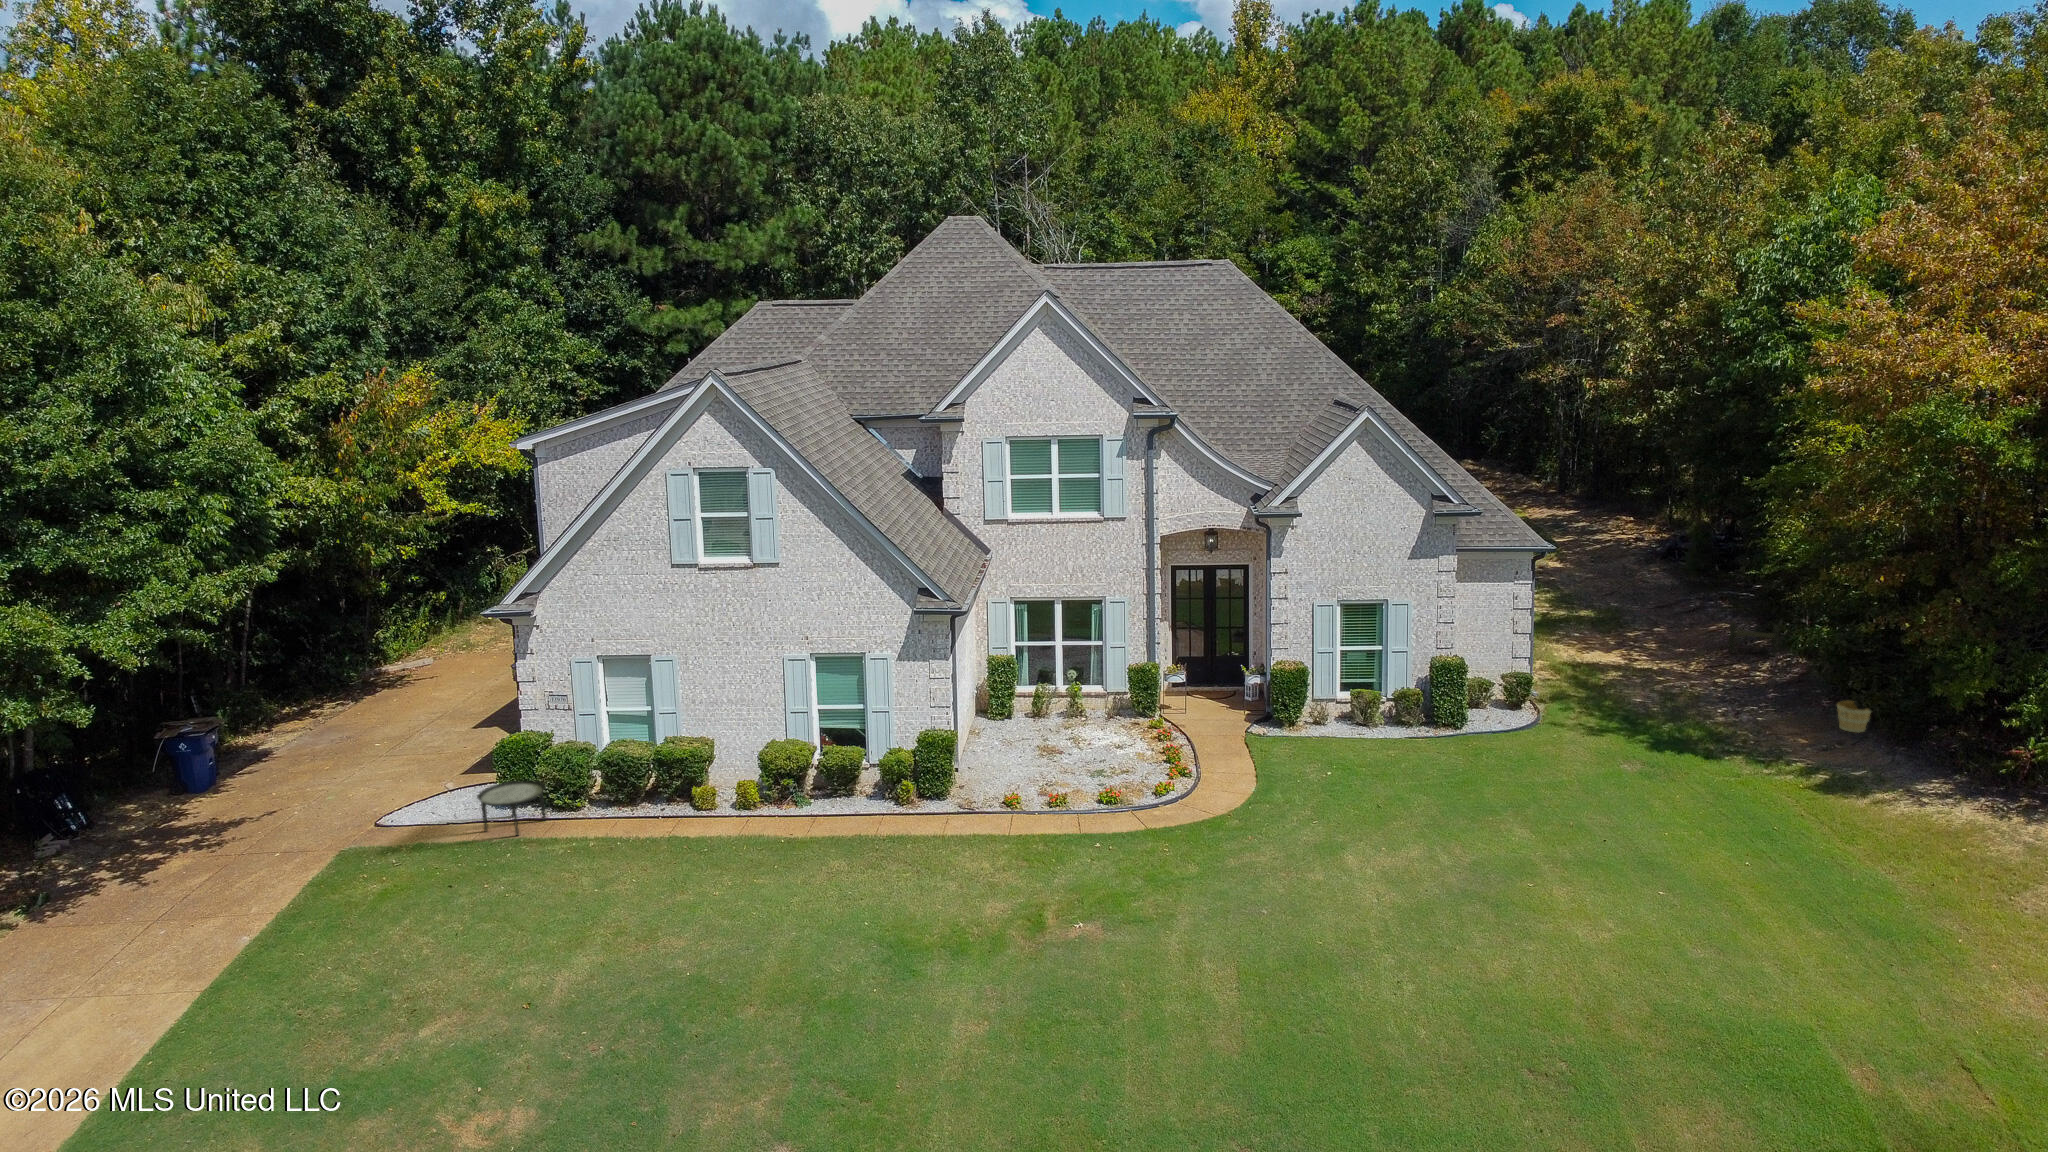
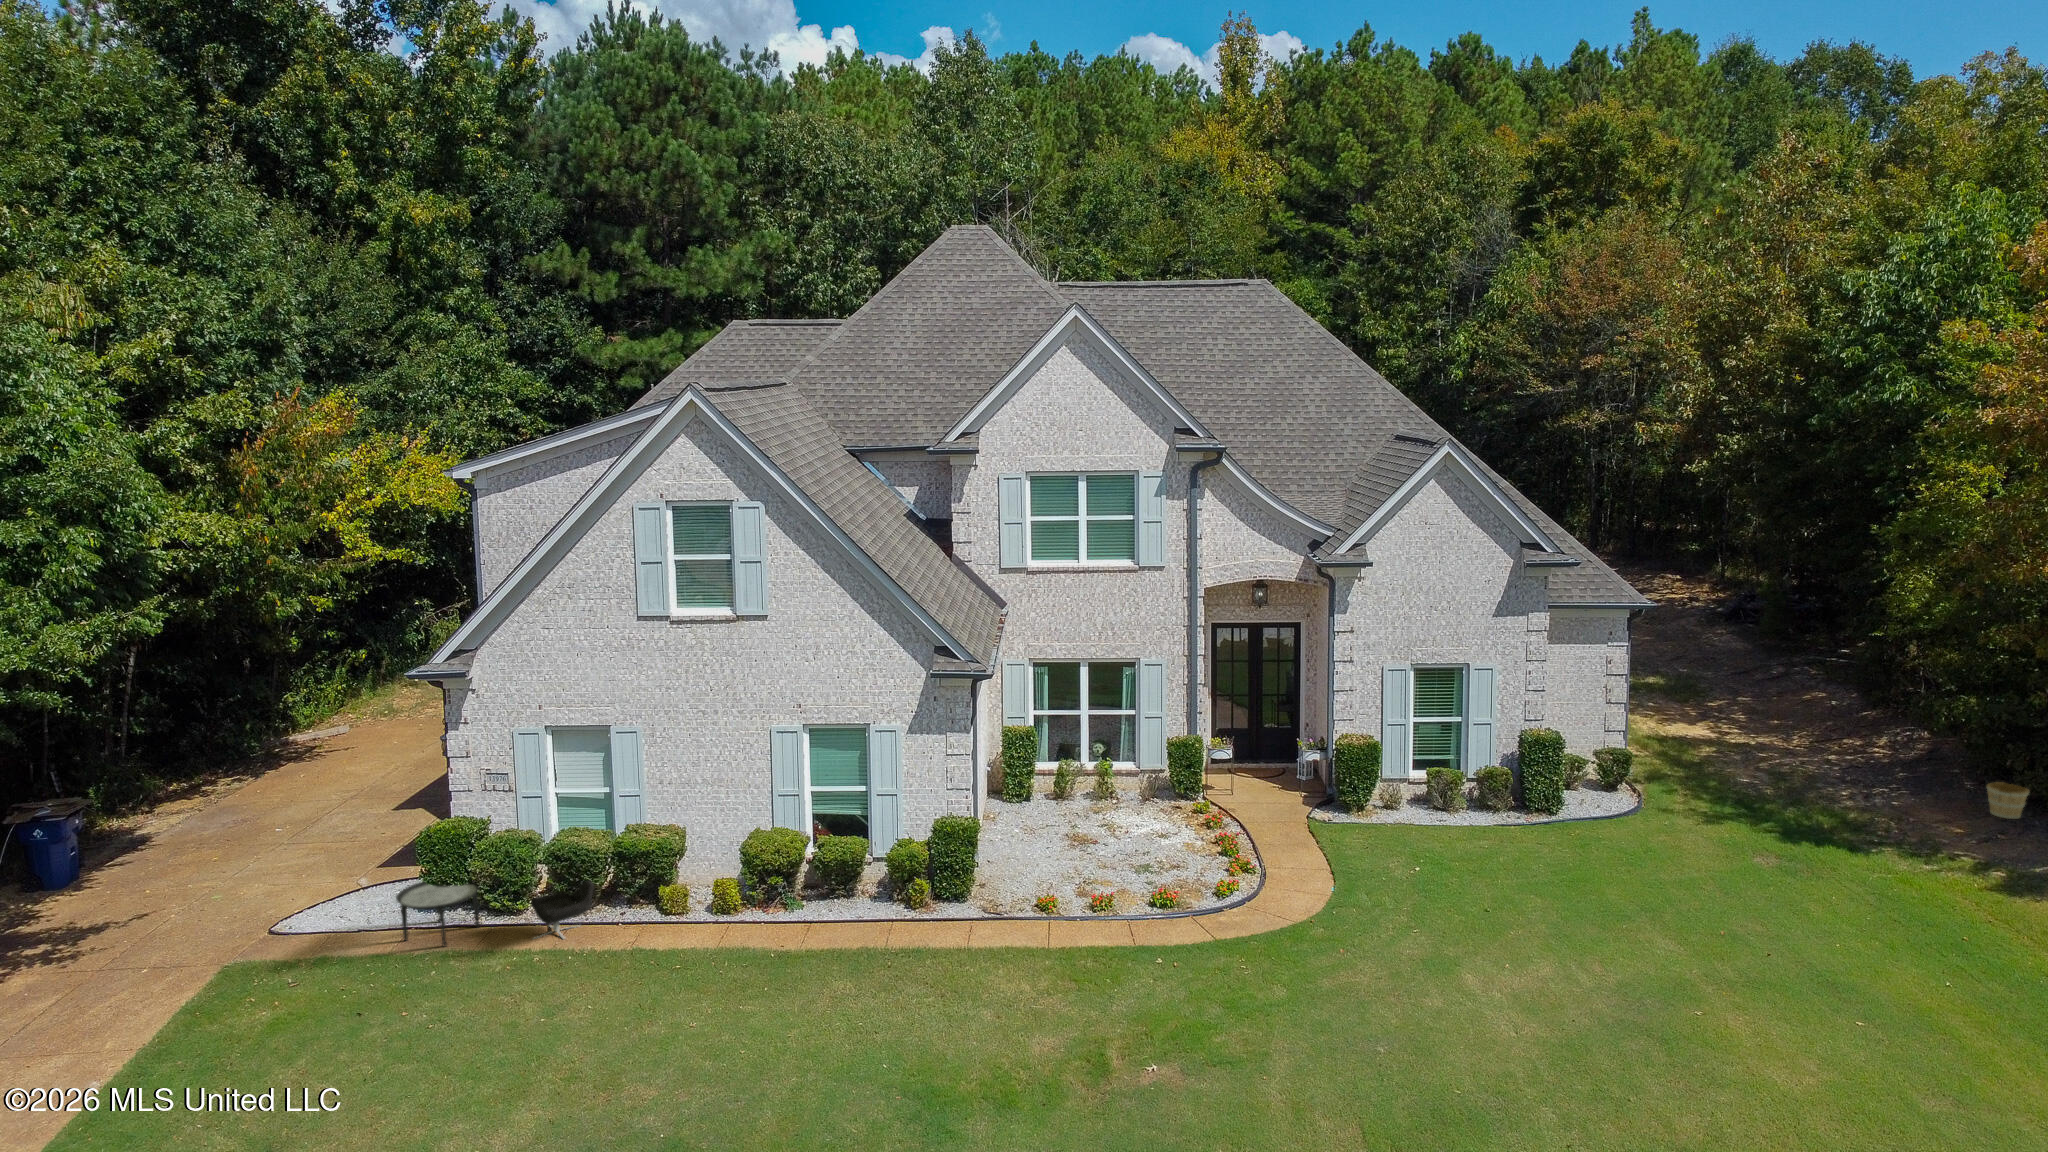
bench: present [1729,622,1779,656] -> none [1834,691,1893,732]
lounge chair: none [587,778,638,831] -> present [532,881,594,939]

